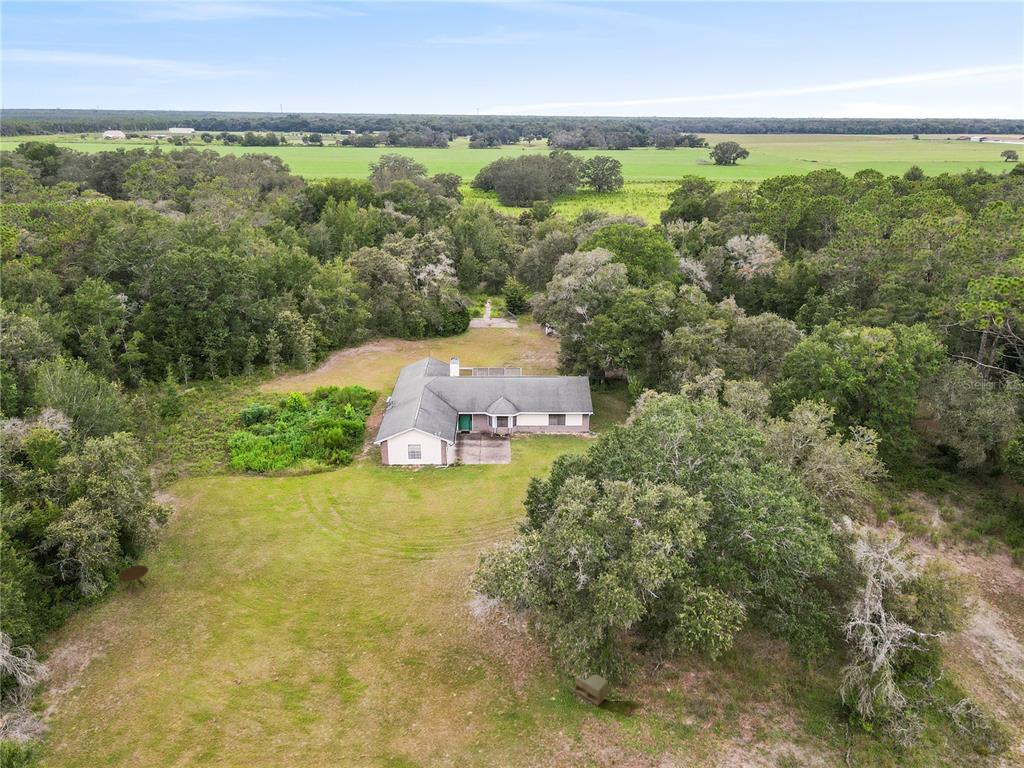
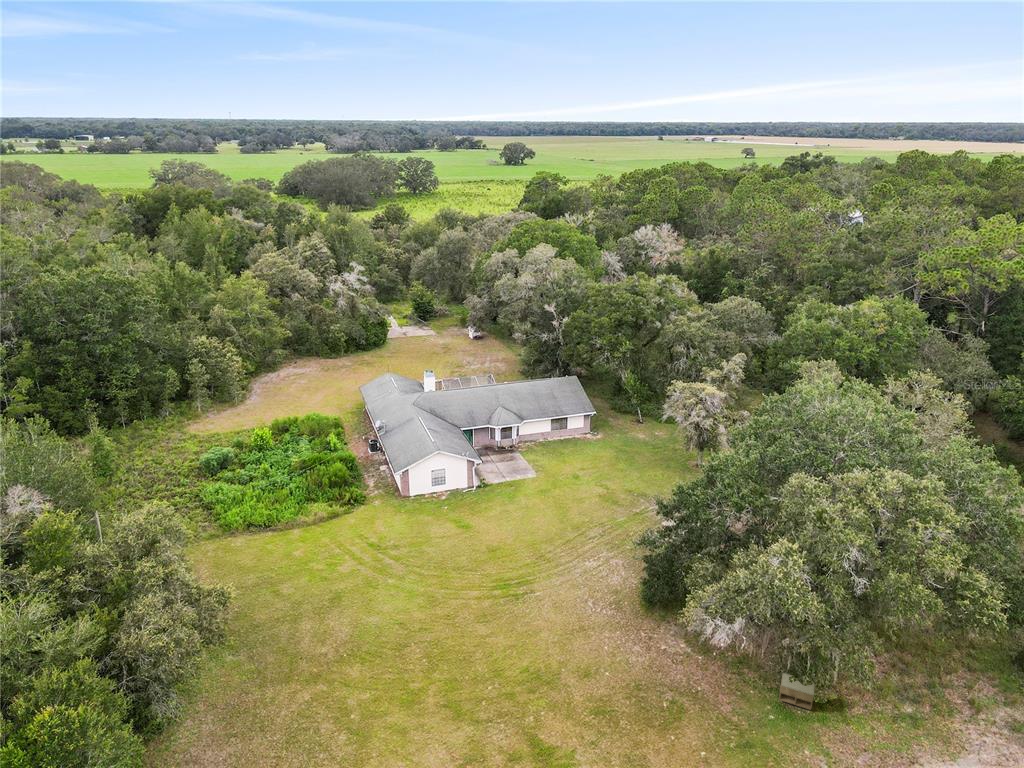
round table: present [119,565,148,590] -> none [181,670,218,709]

